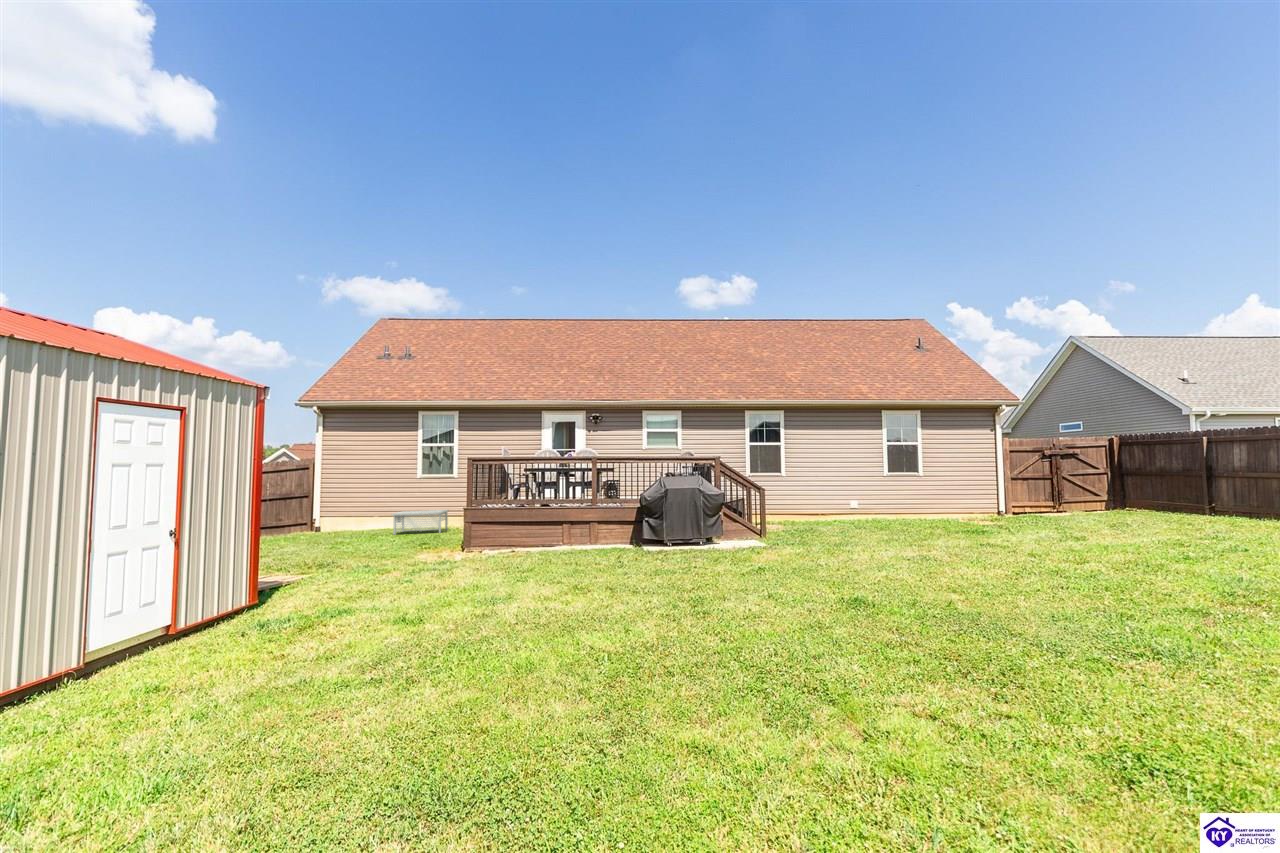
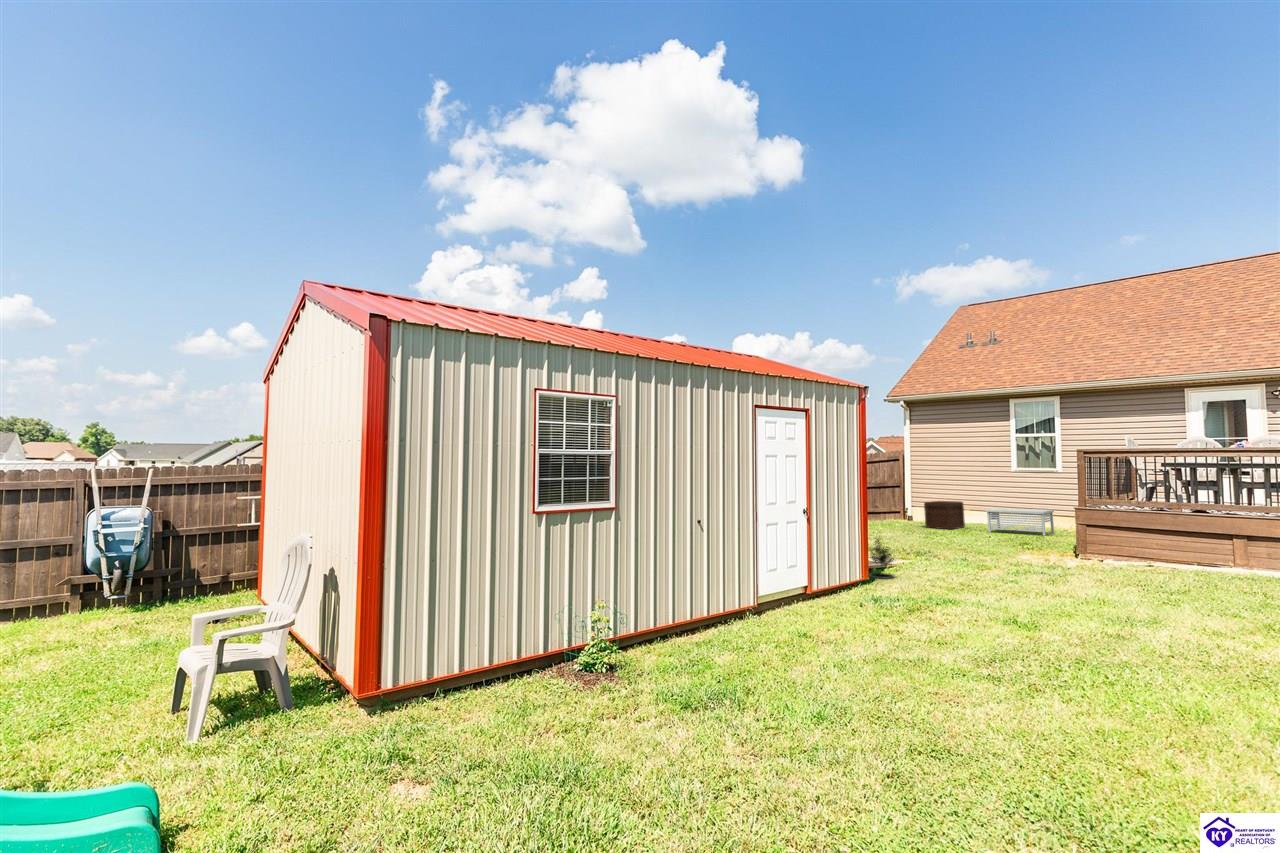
wooden crate: none [332,507,372,537] -> present [924,501,965,529]
potted tree: none [237,556,282,615] -> present [869,536,894,579]

